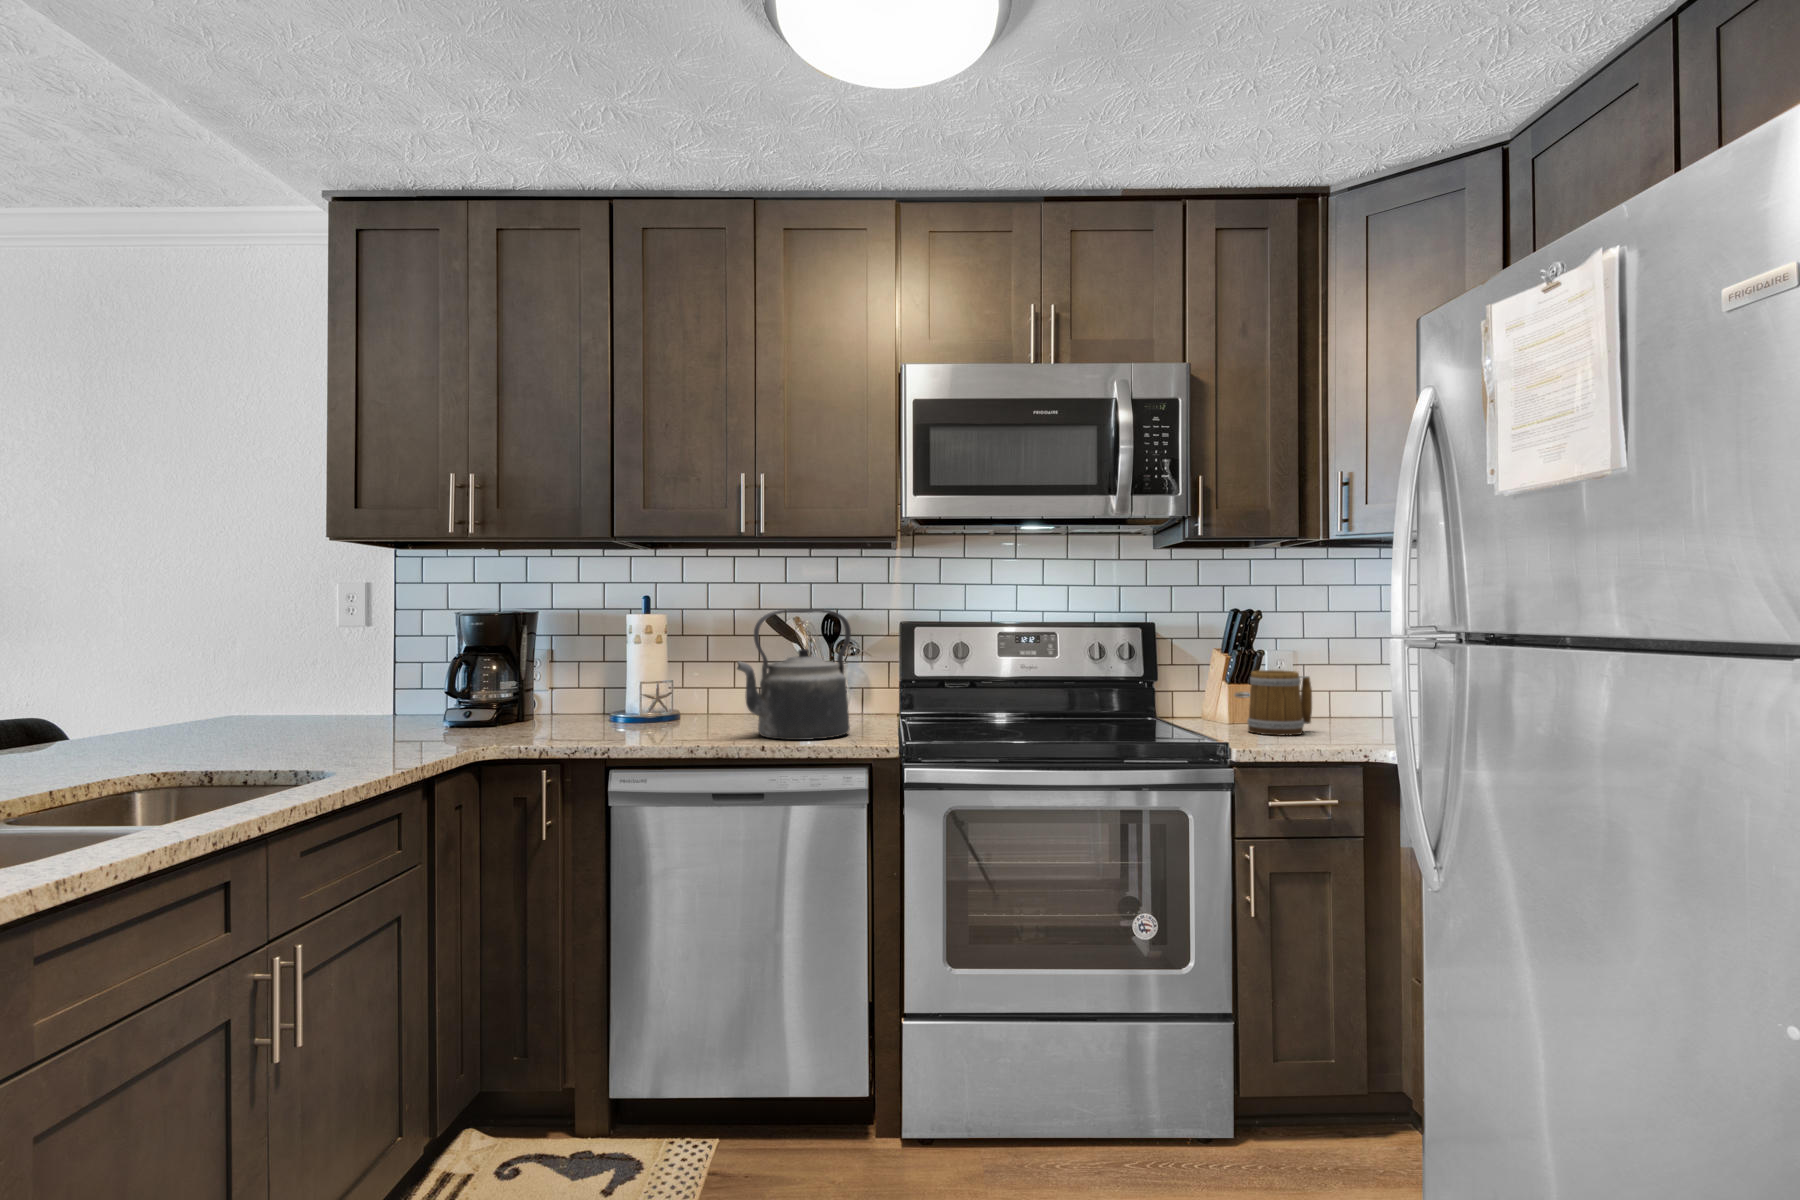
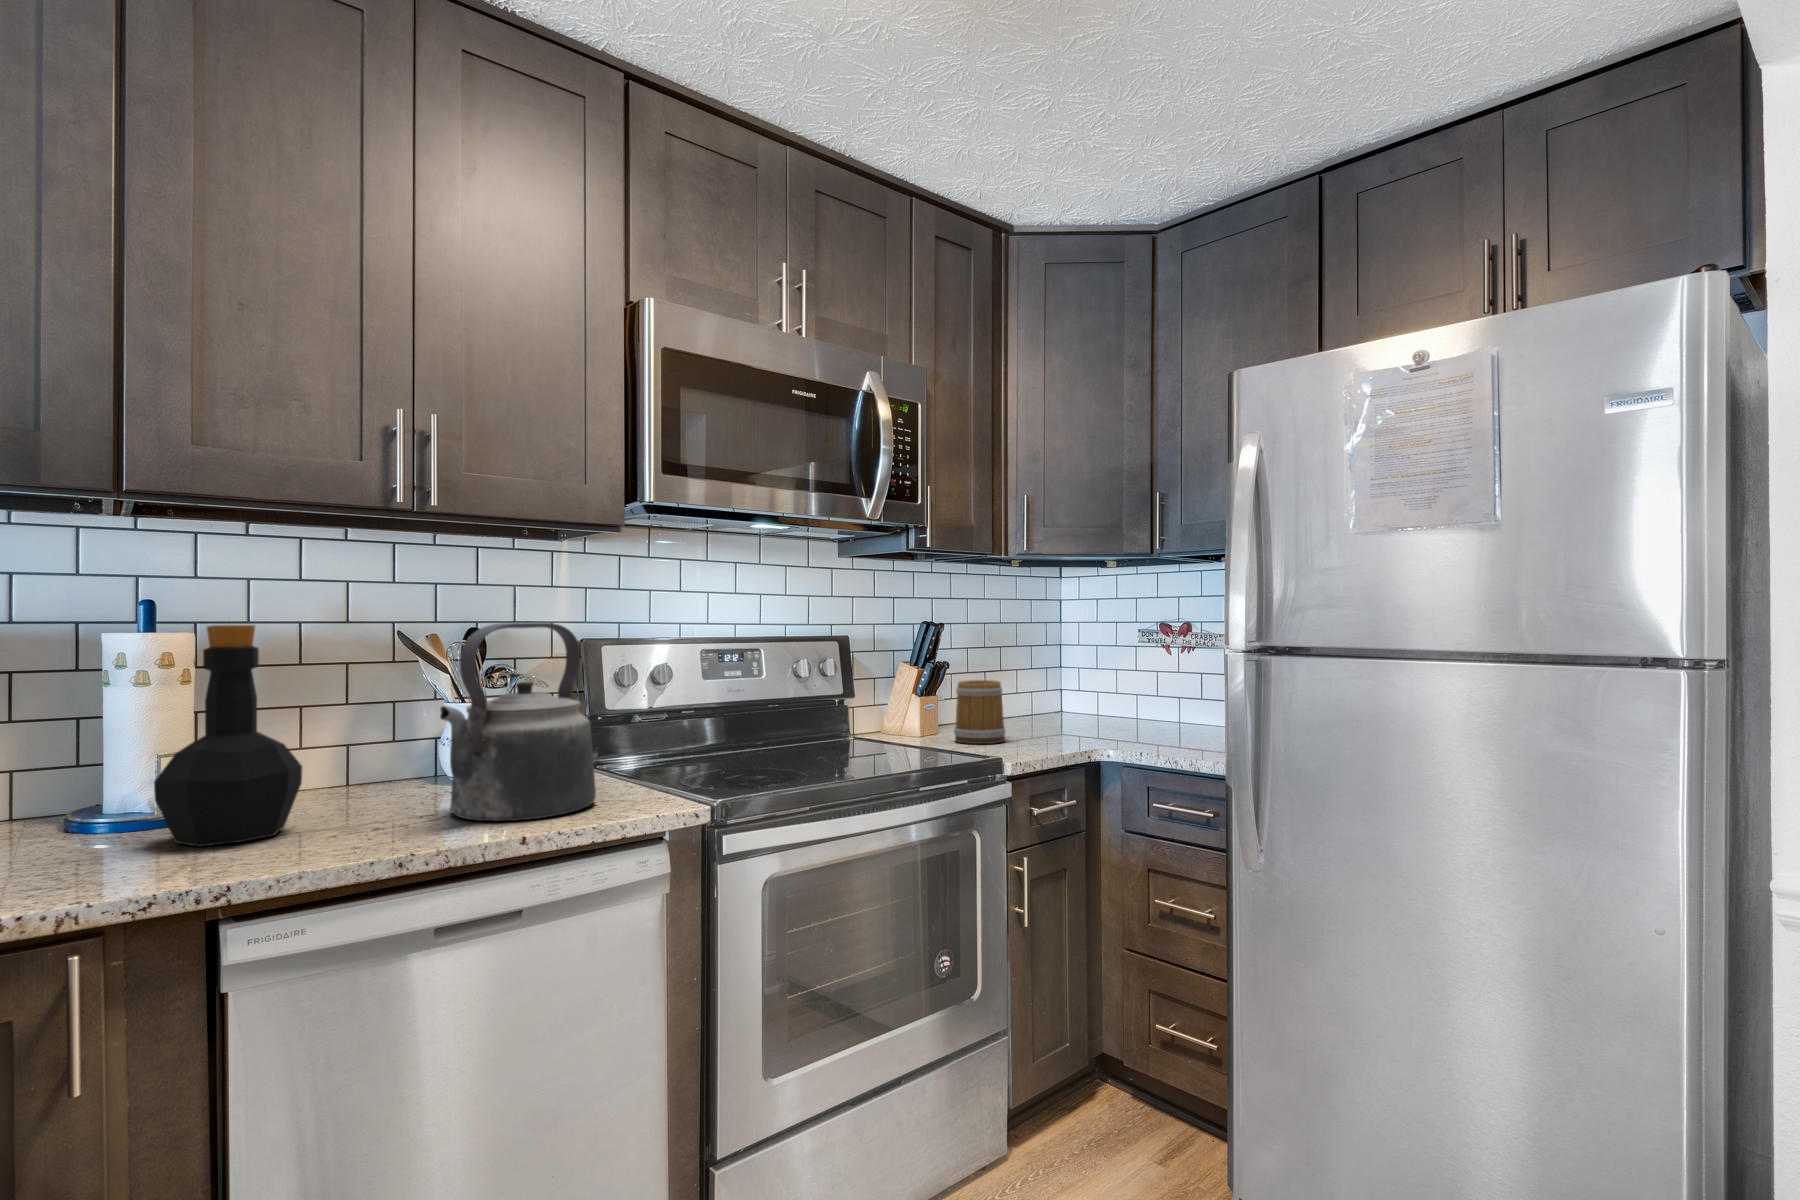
bottle: none [622,609,691,732] -> present [154,625,302,847]

